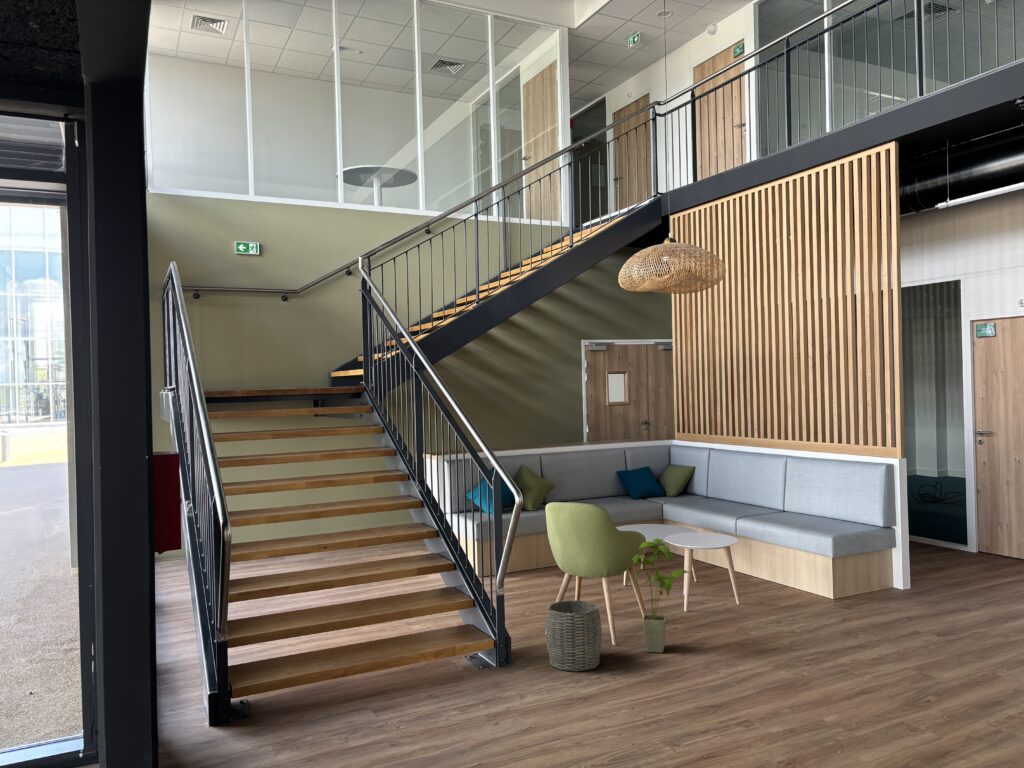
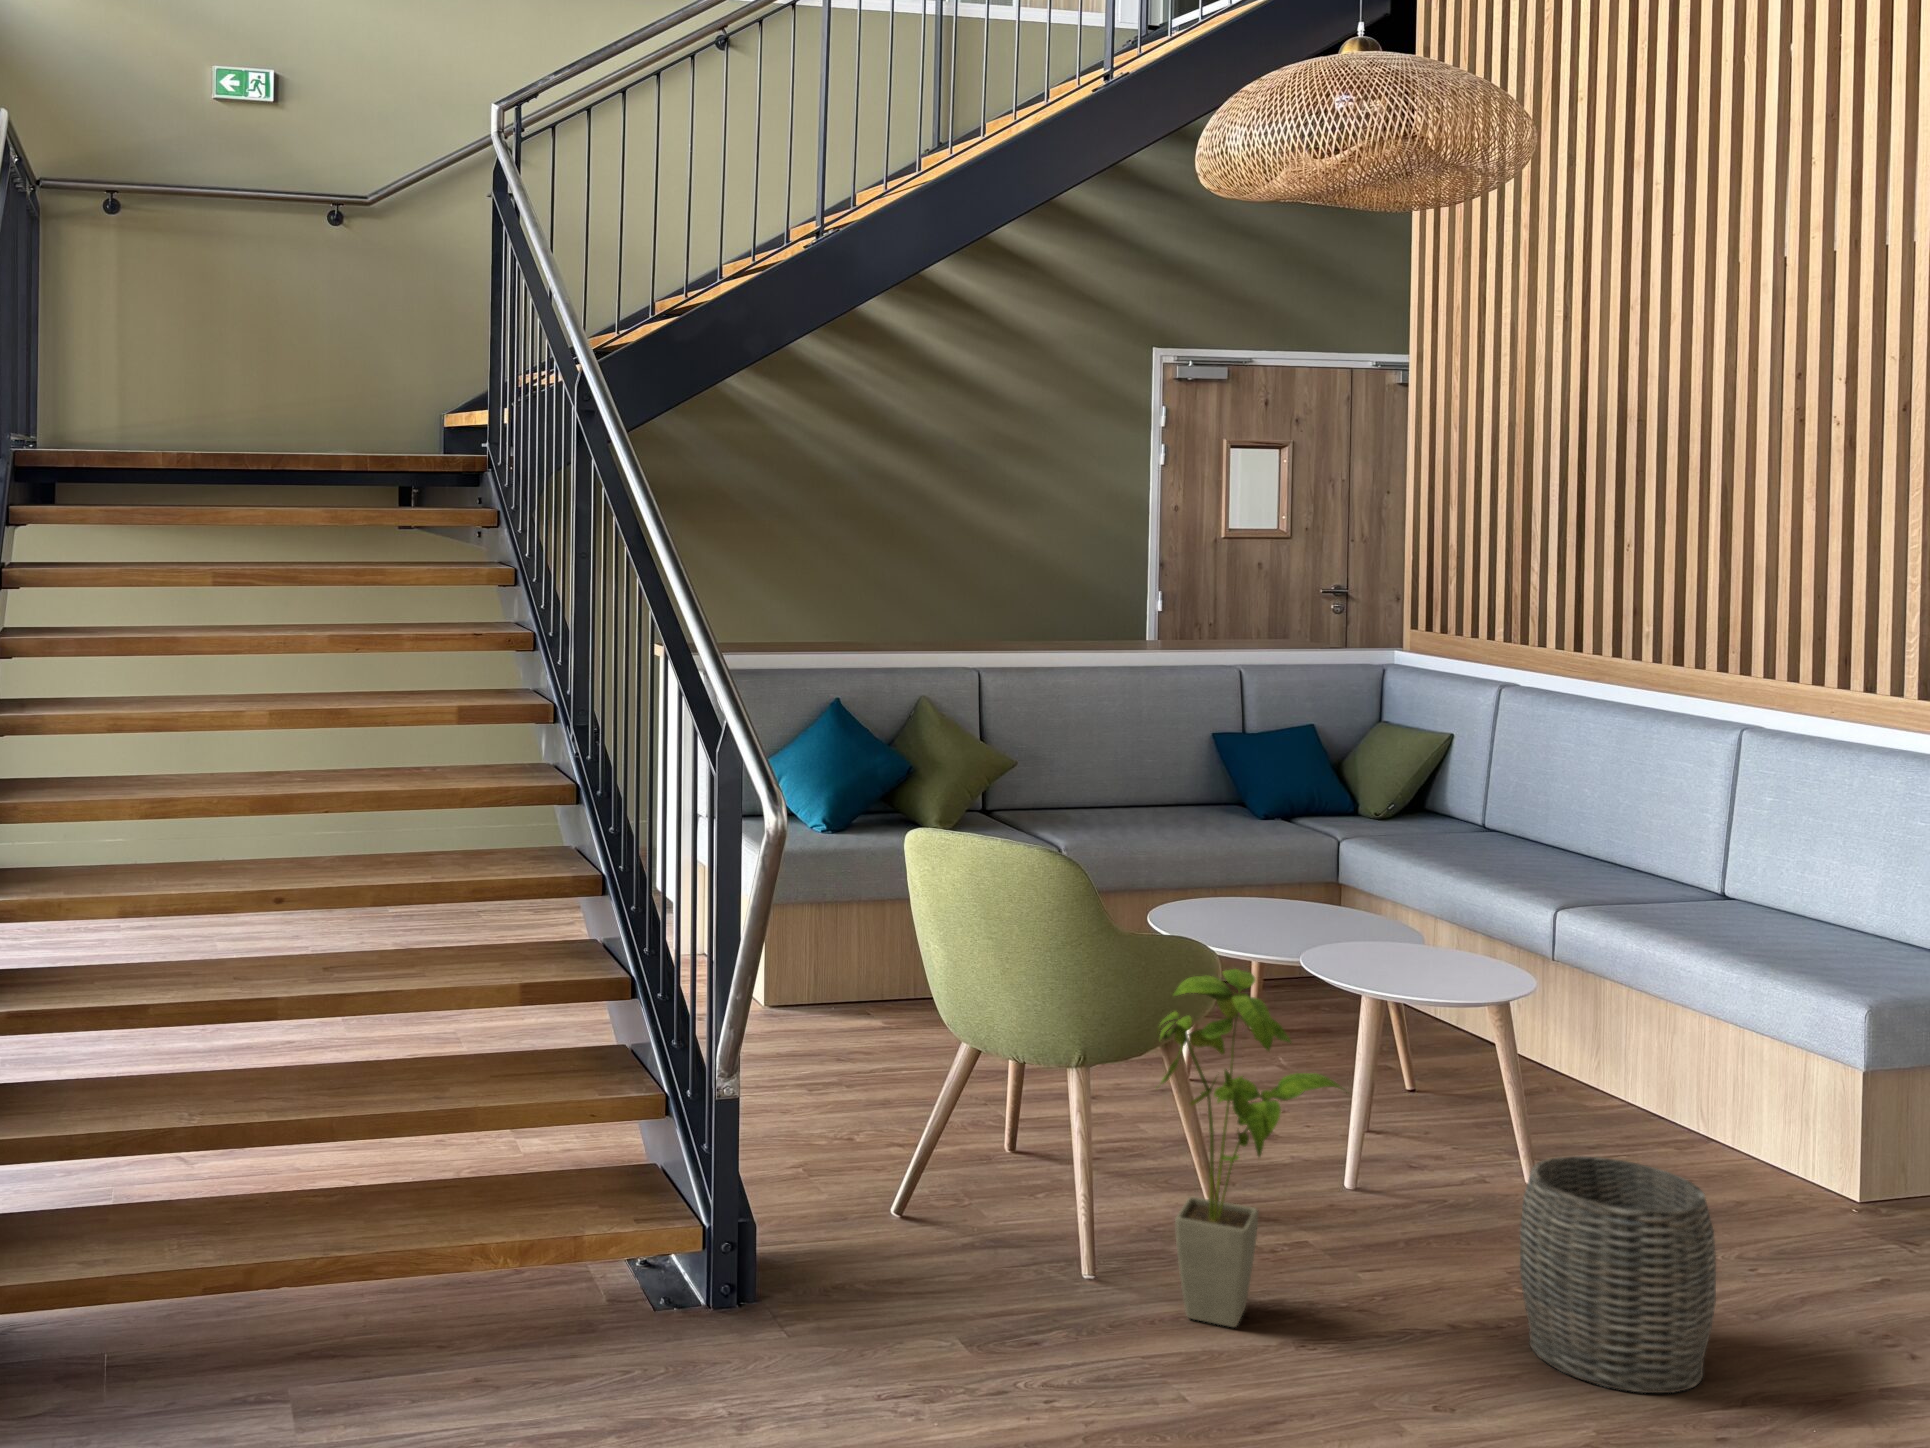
woven basket: present [546,600,602,671] -> present [1520,1156,1716,1393]

